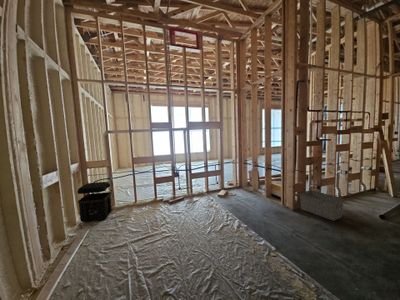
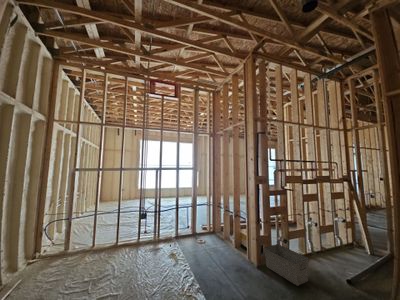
toolbox: present [77,182,112,222] -> none [21,223,66,270]

